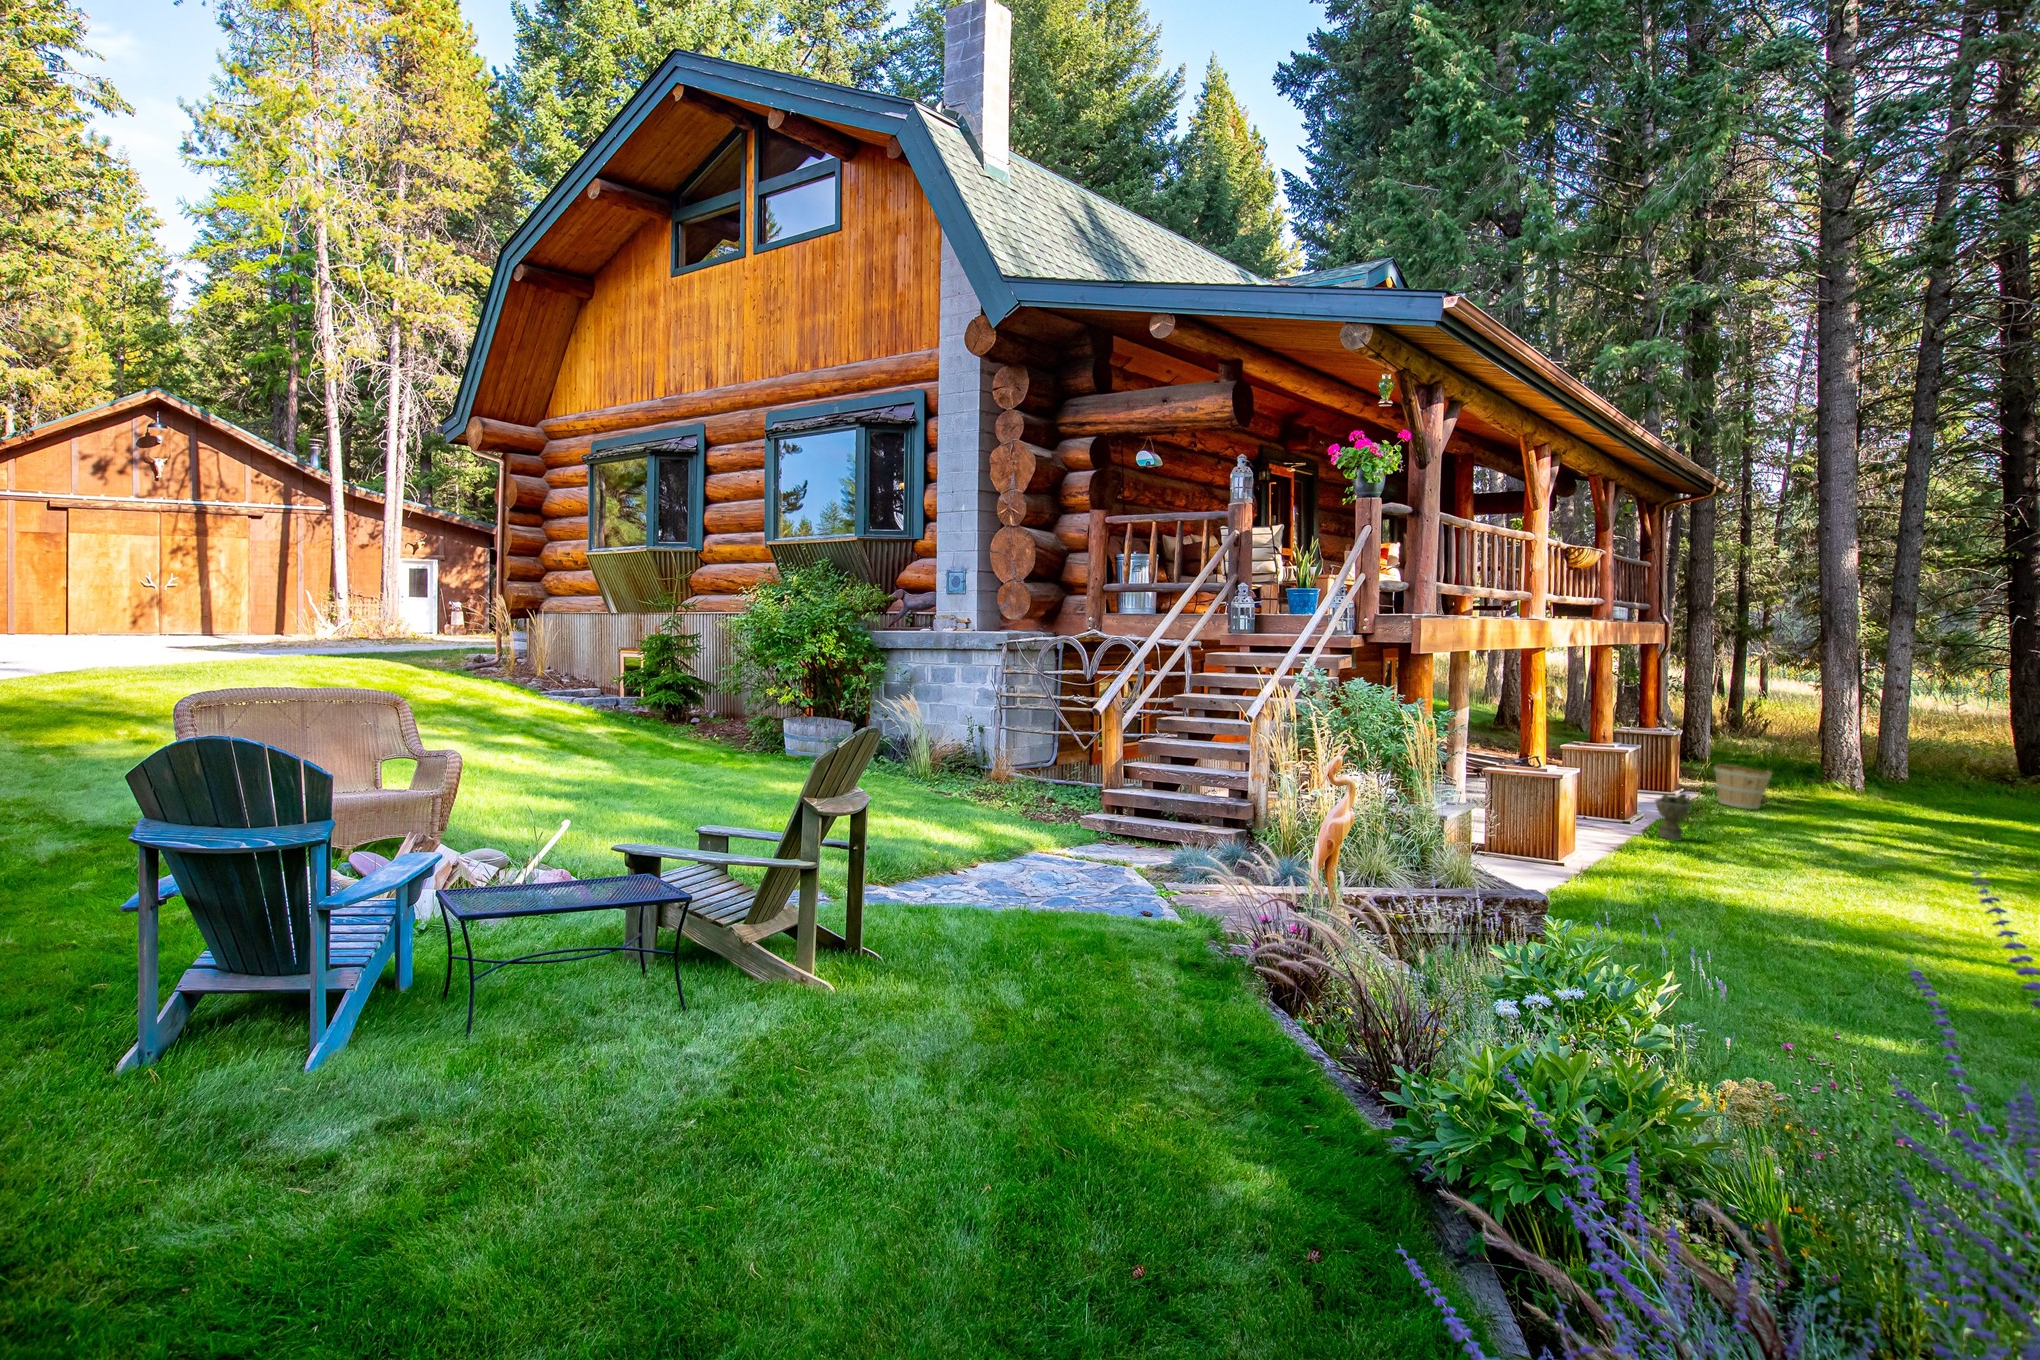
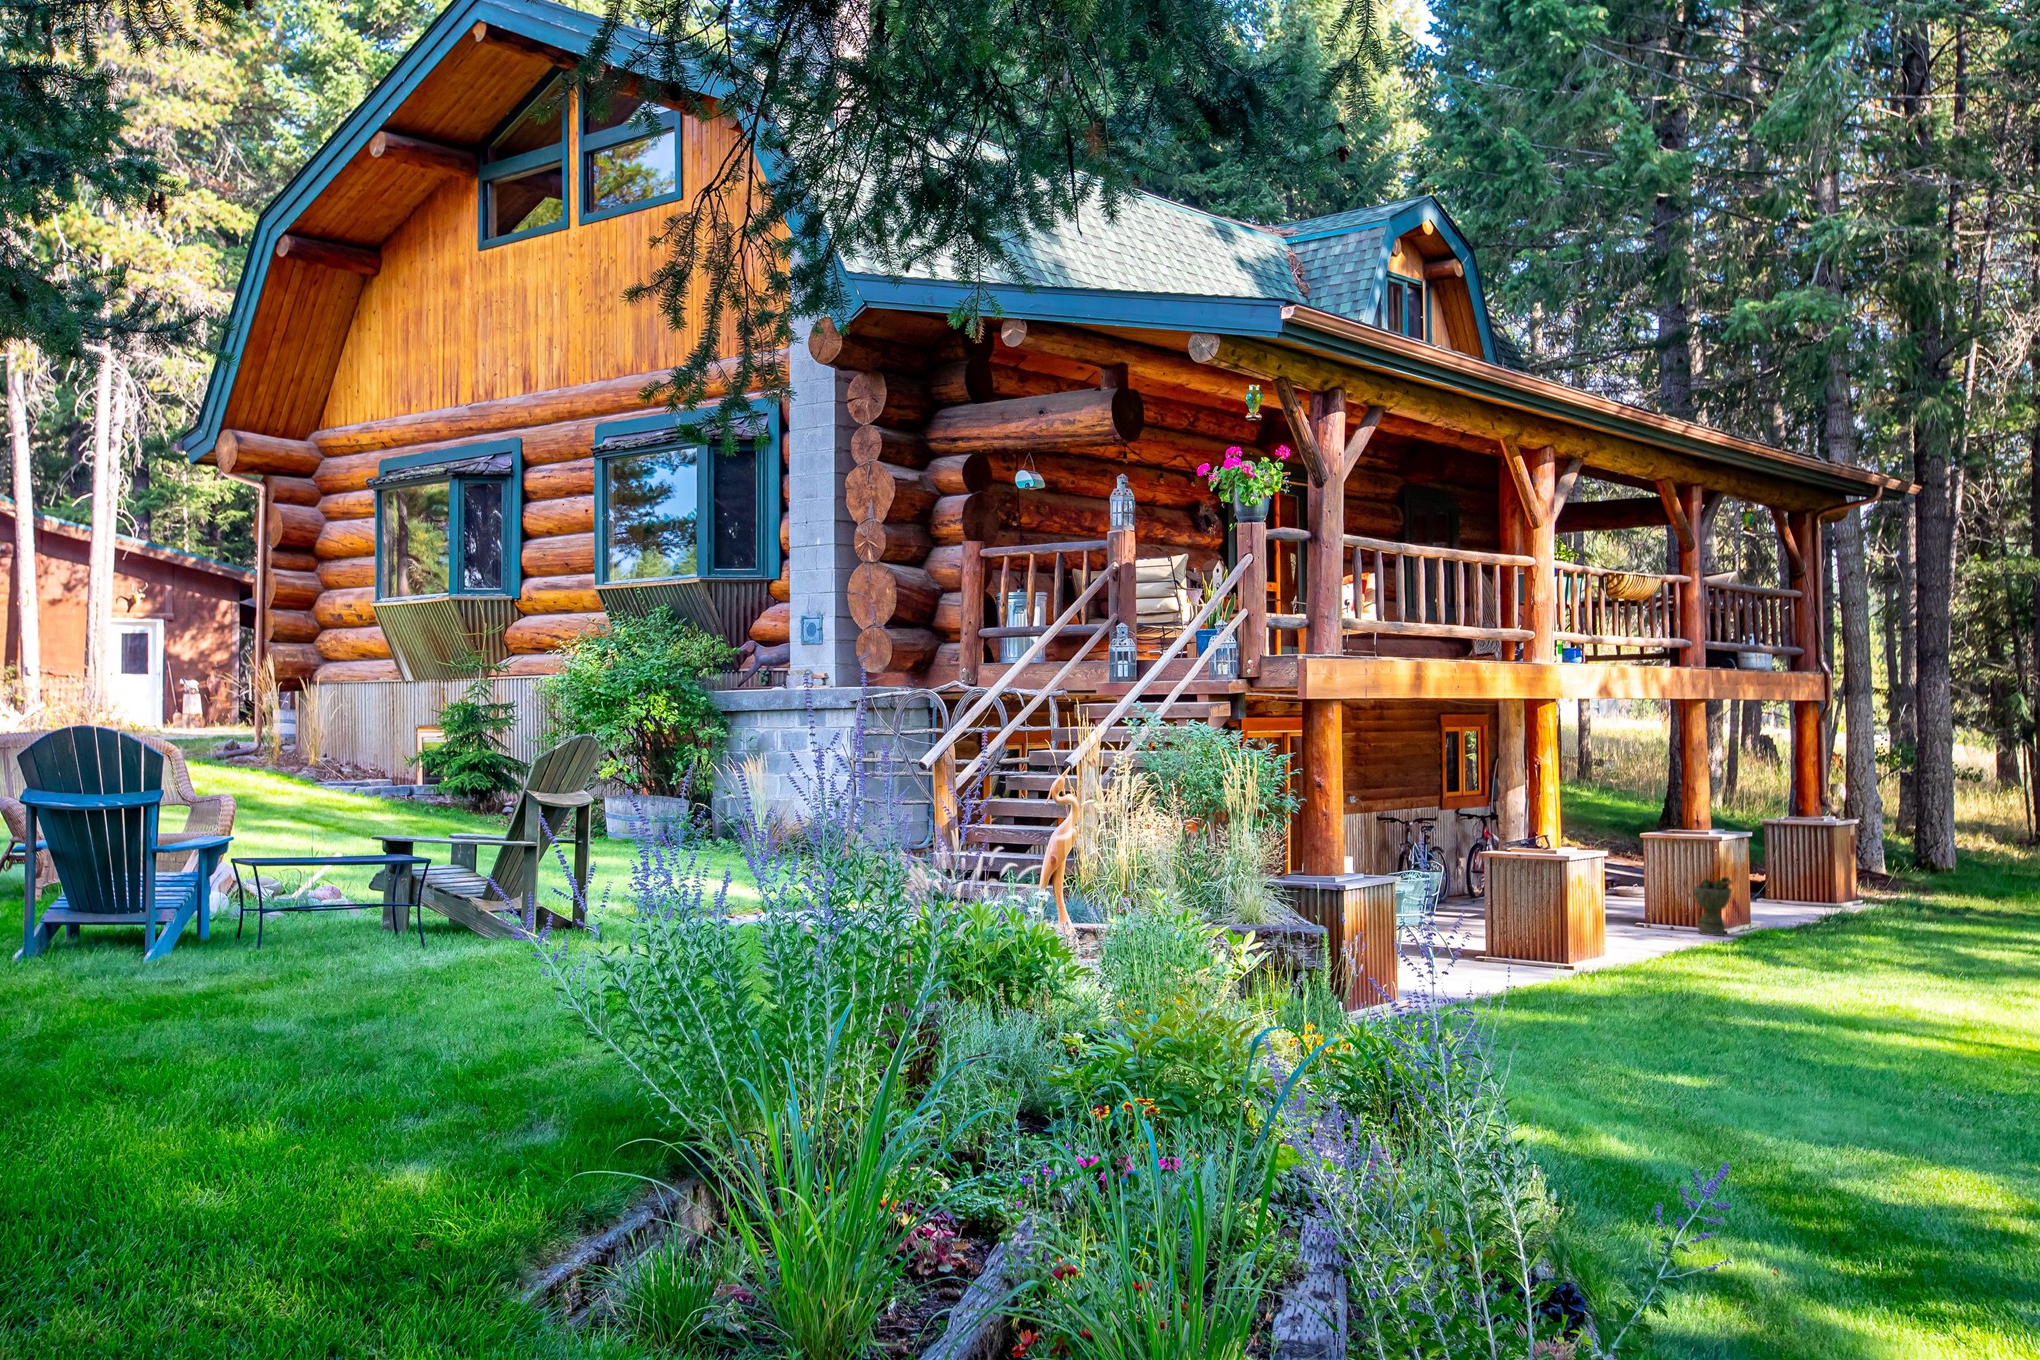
wooden bucket: present [1714,764,1772,809] -> none [1854,855,1924,912]

